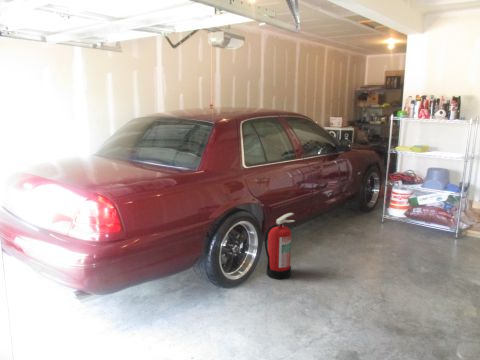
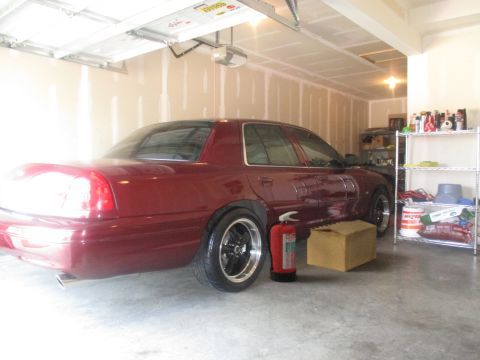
cardboard box: none [301,210,366,265] -> present [307,220,377,272]

